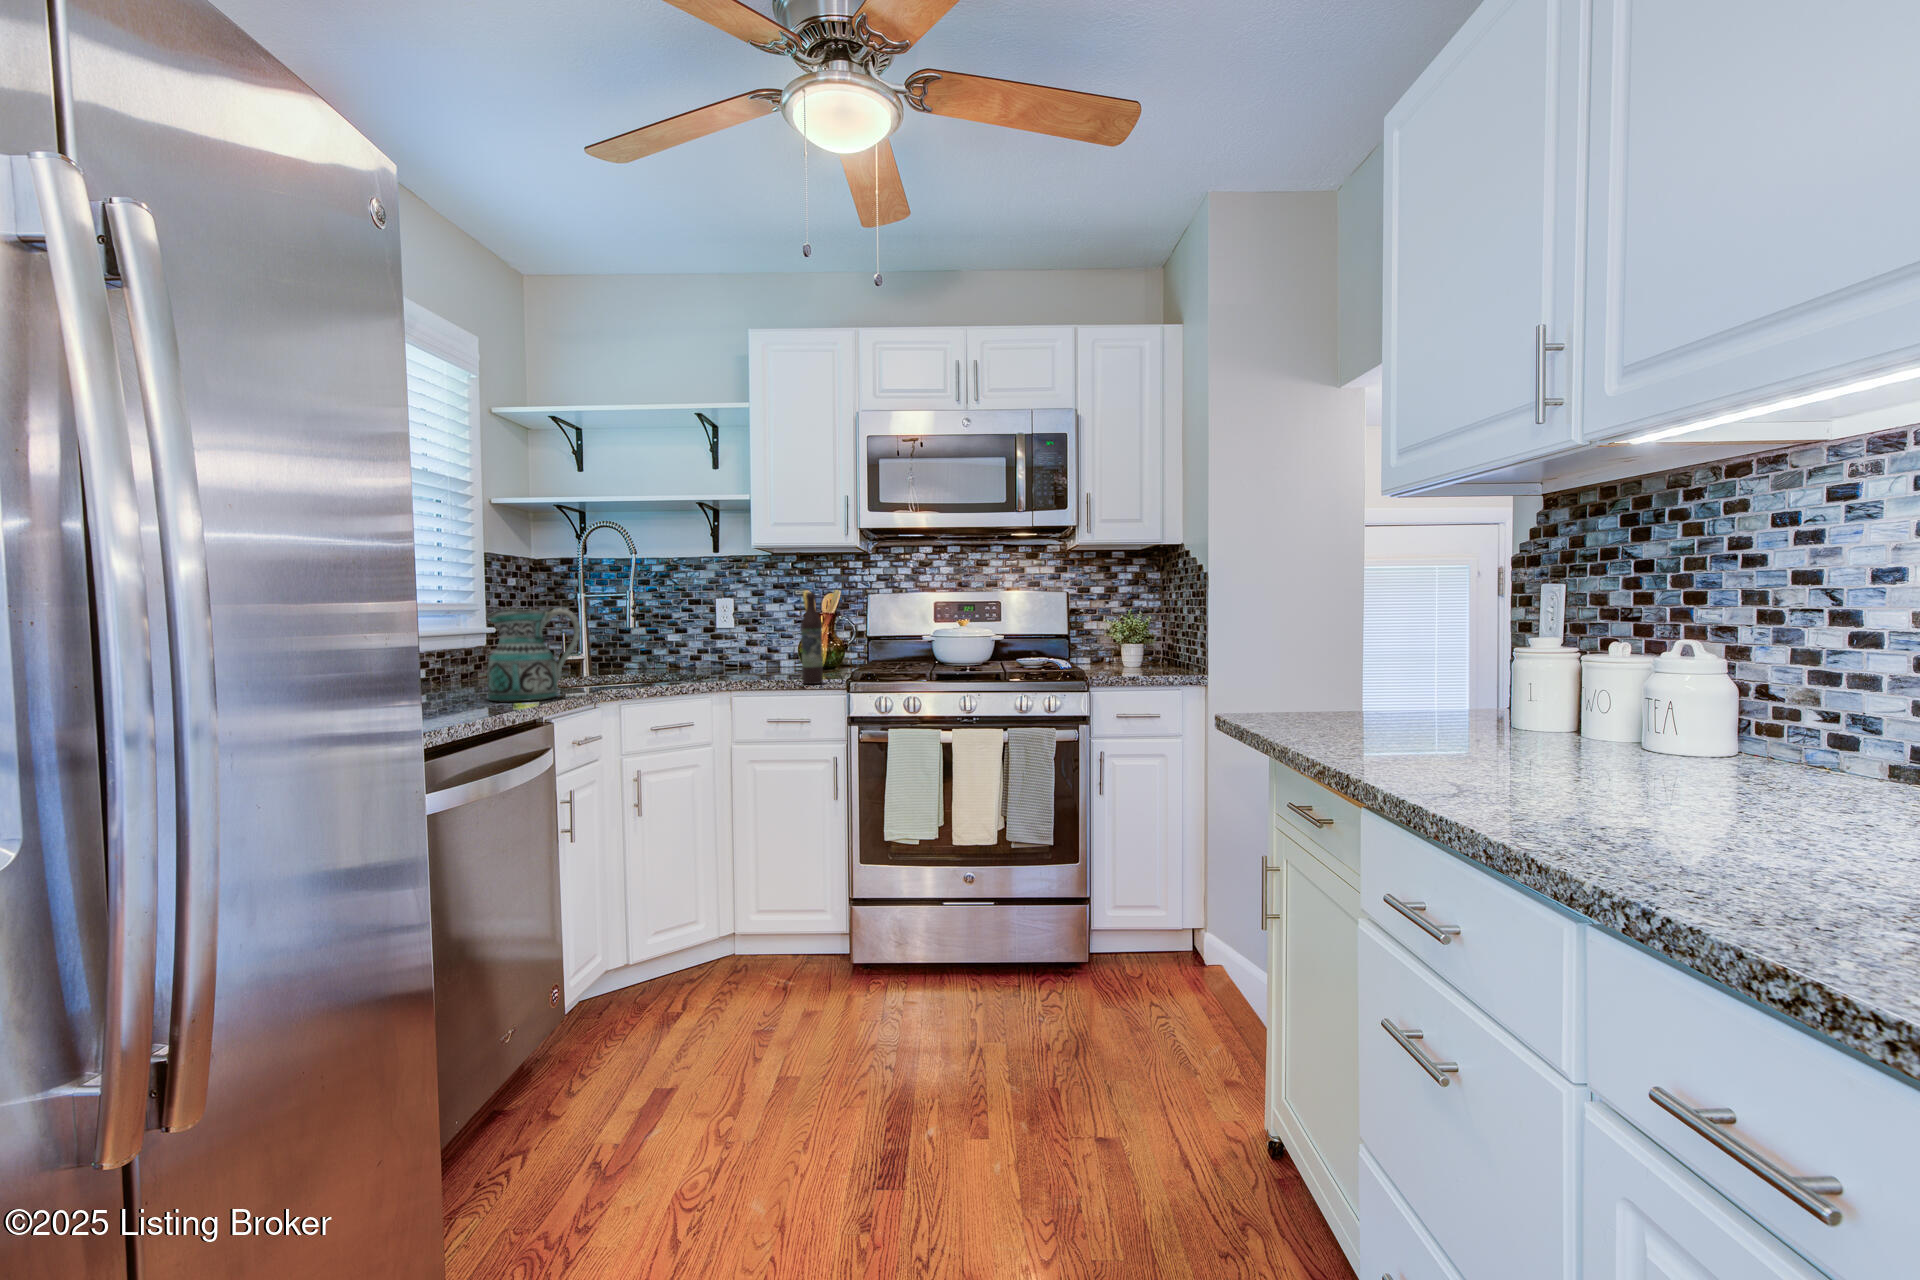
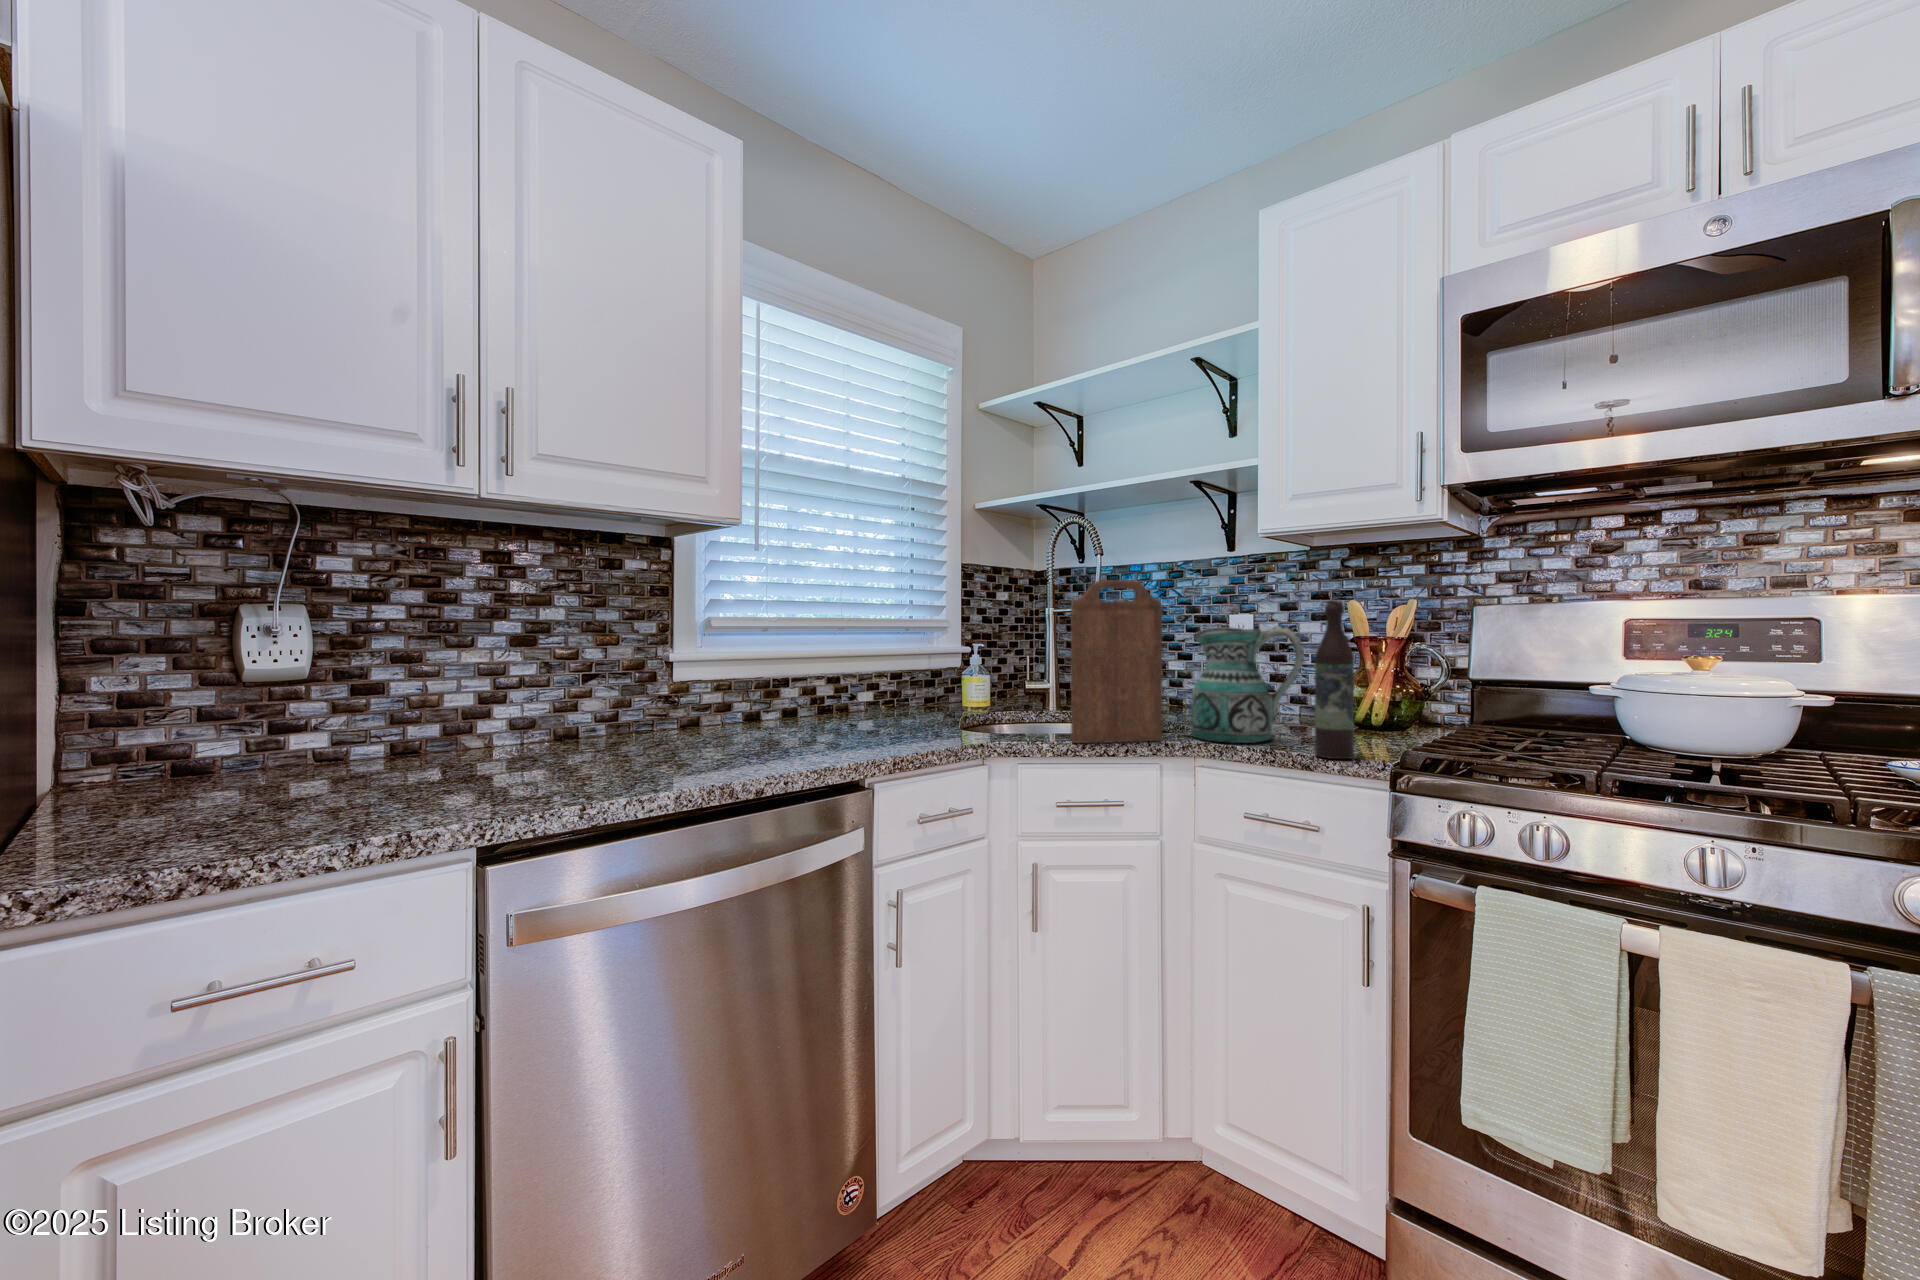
cutting board: none [645,575,706,691] -> present [1071,580,1162,743]
ceramic pitcher: present [487,608,581,702] -> present [1191,626,1304,743]

